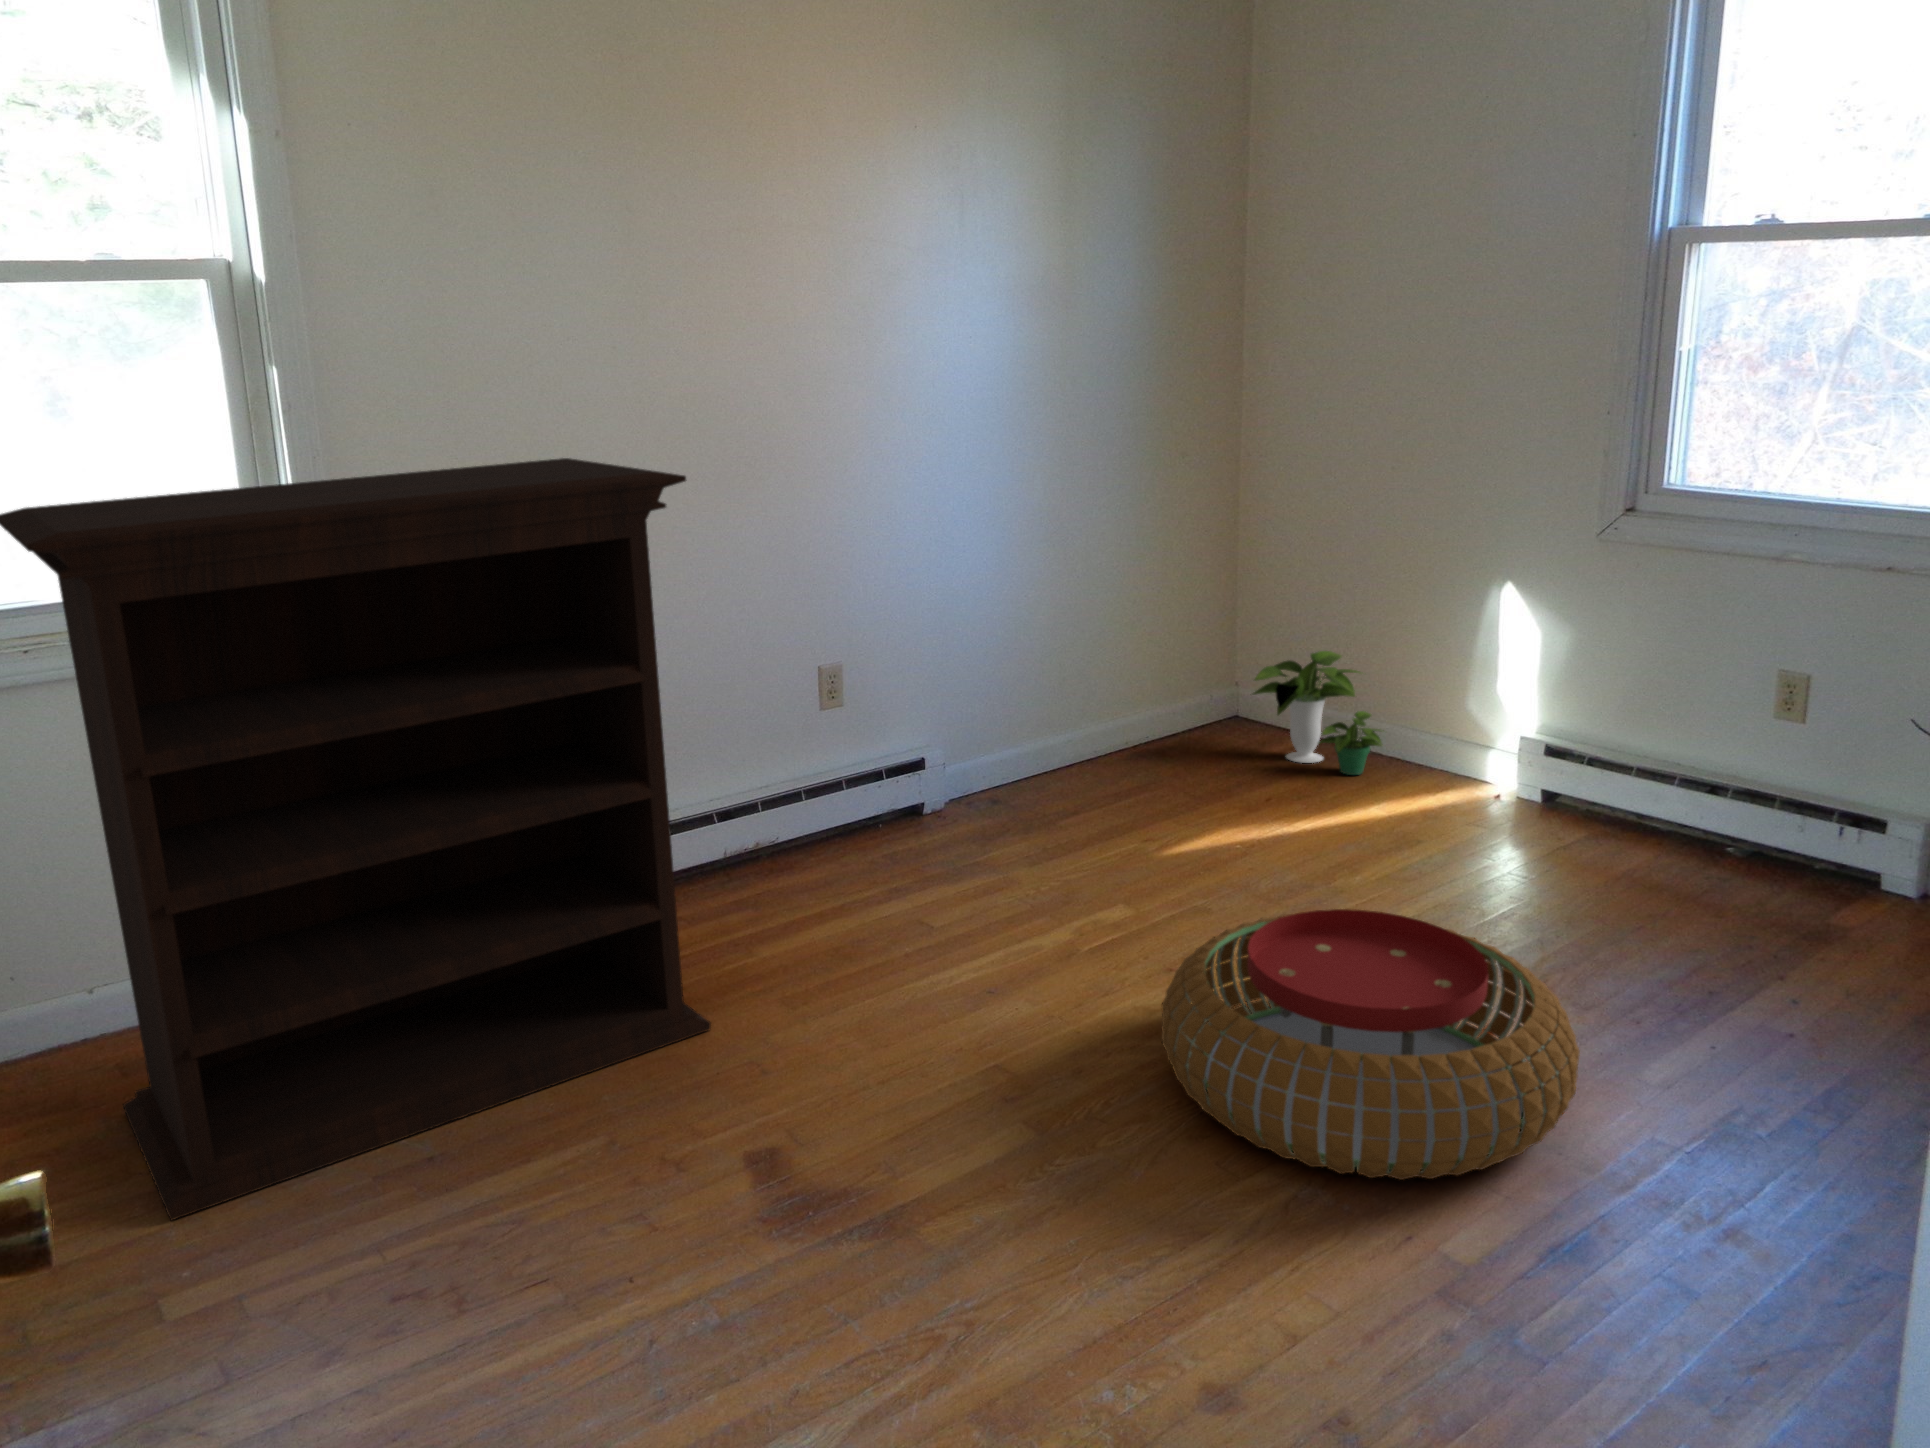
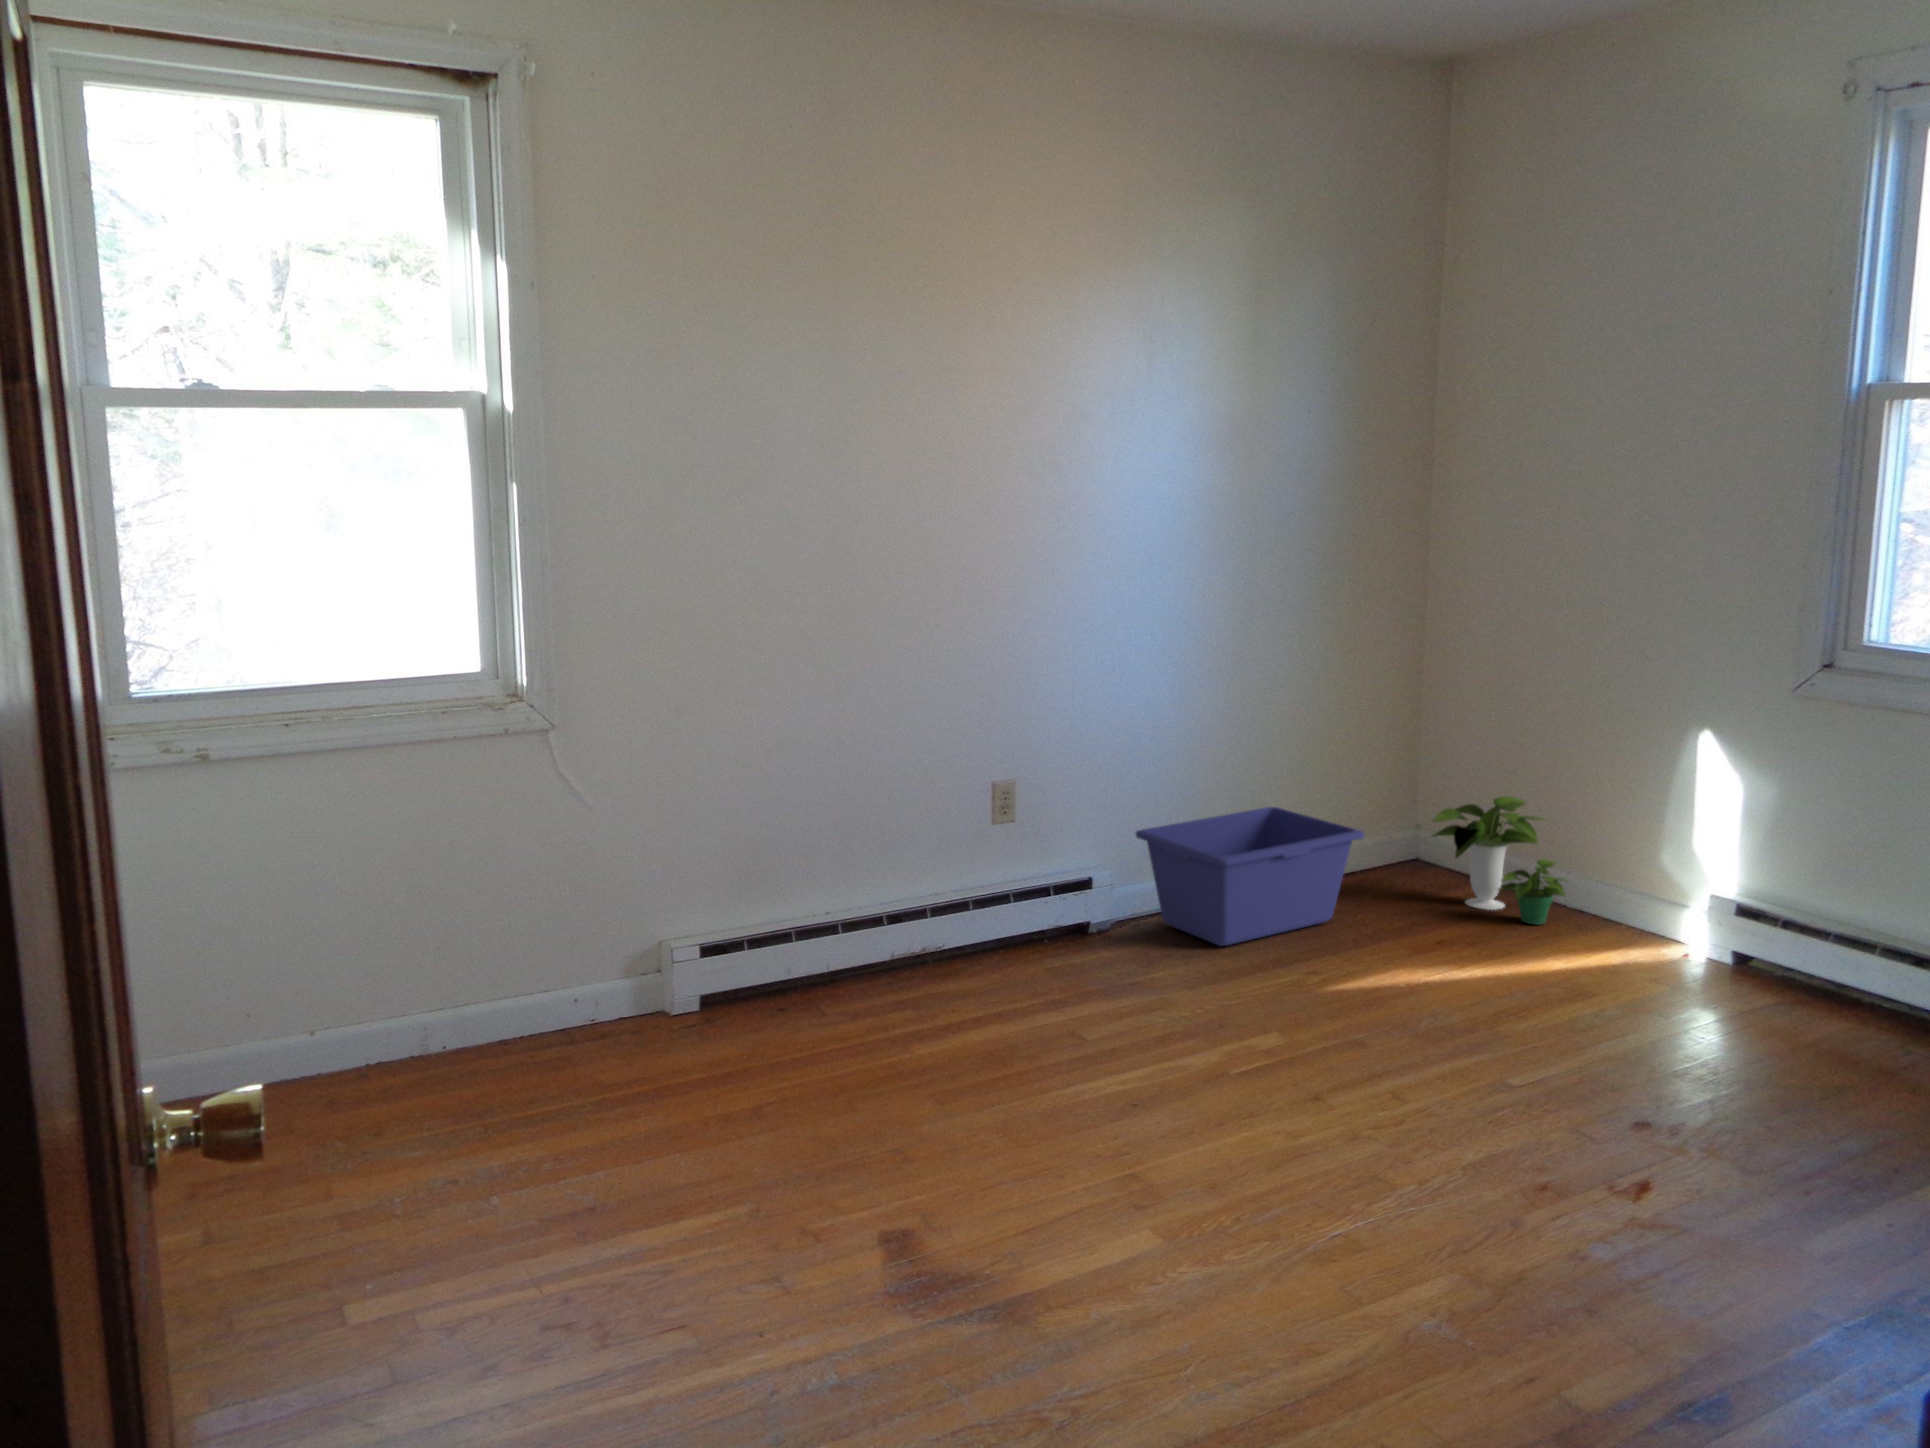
bookshelf: present [0,458,711,1220] -> none [275,573,864,1239]
storage bin: none [967,674,1192,818] -> present [1136,807,1364,946]
pouf: present [1161,909,1580,1180] -> none [1295,1044,1731,1321]

